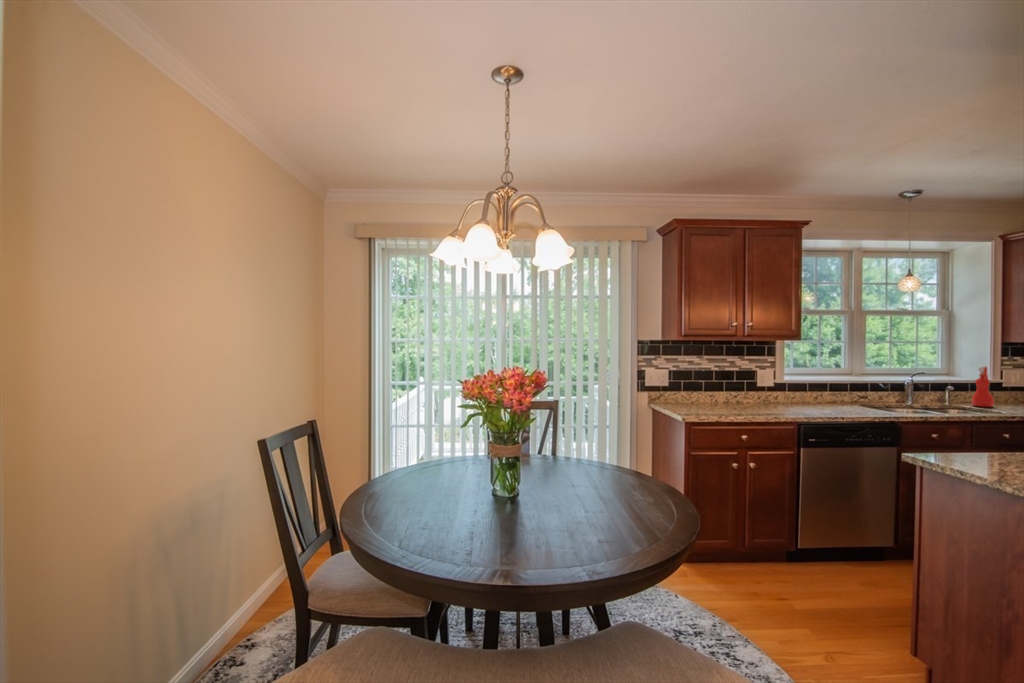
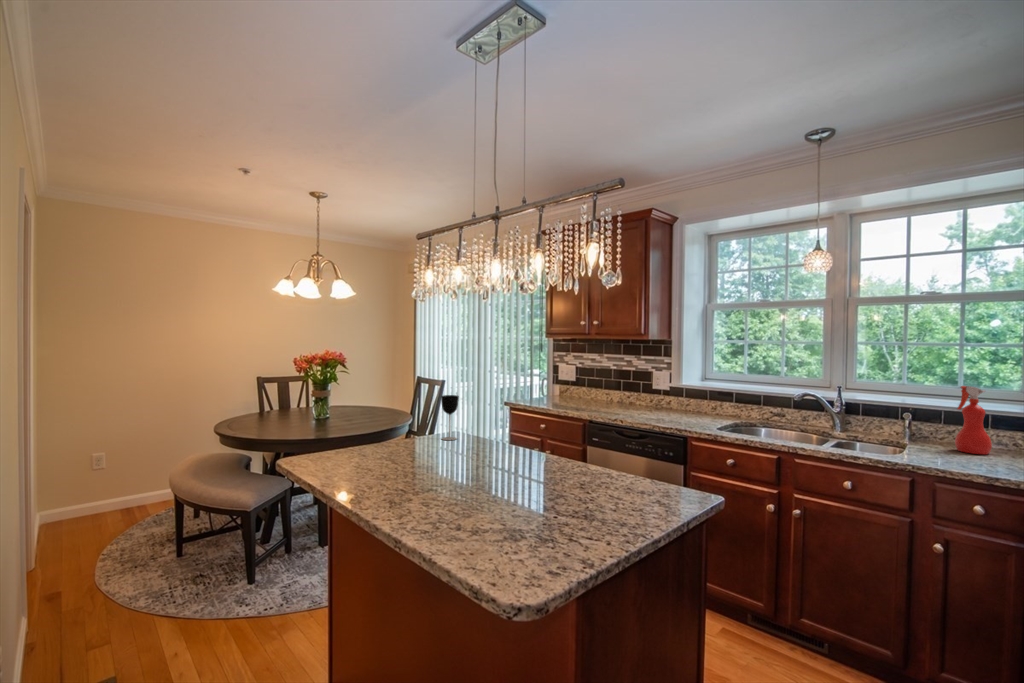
wine glass: none [952,406,985,465] -> present [441,395,459,440]

